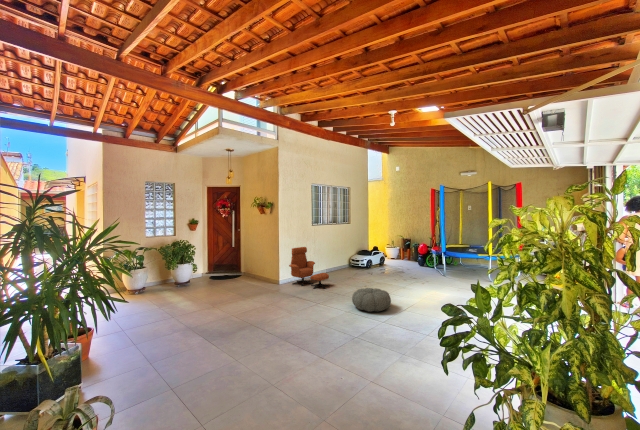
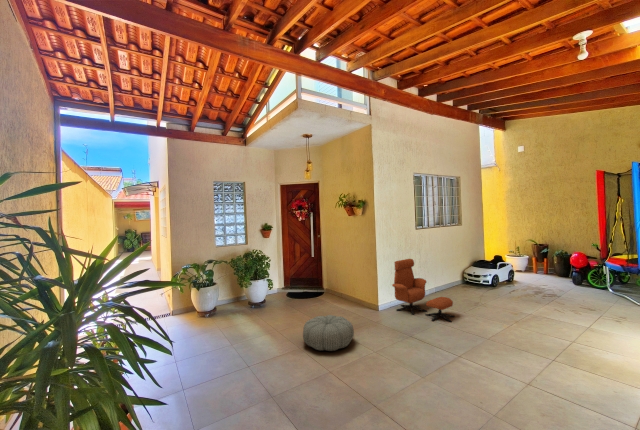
pouf: present [352,288,391,312] -> present [303,315,354,351]

